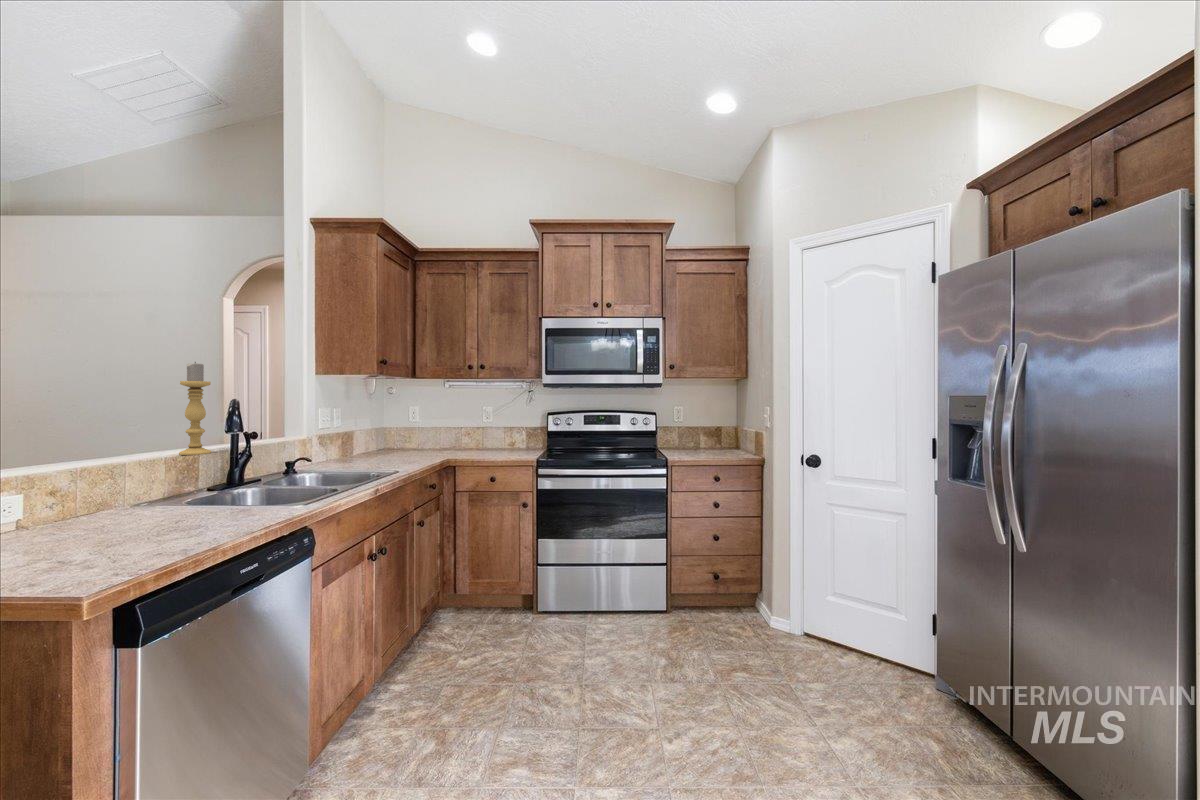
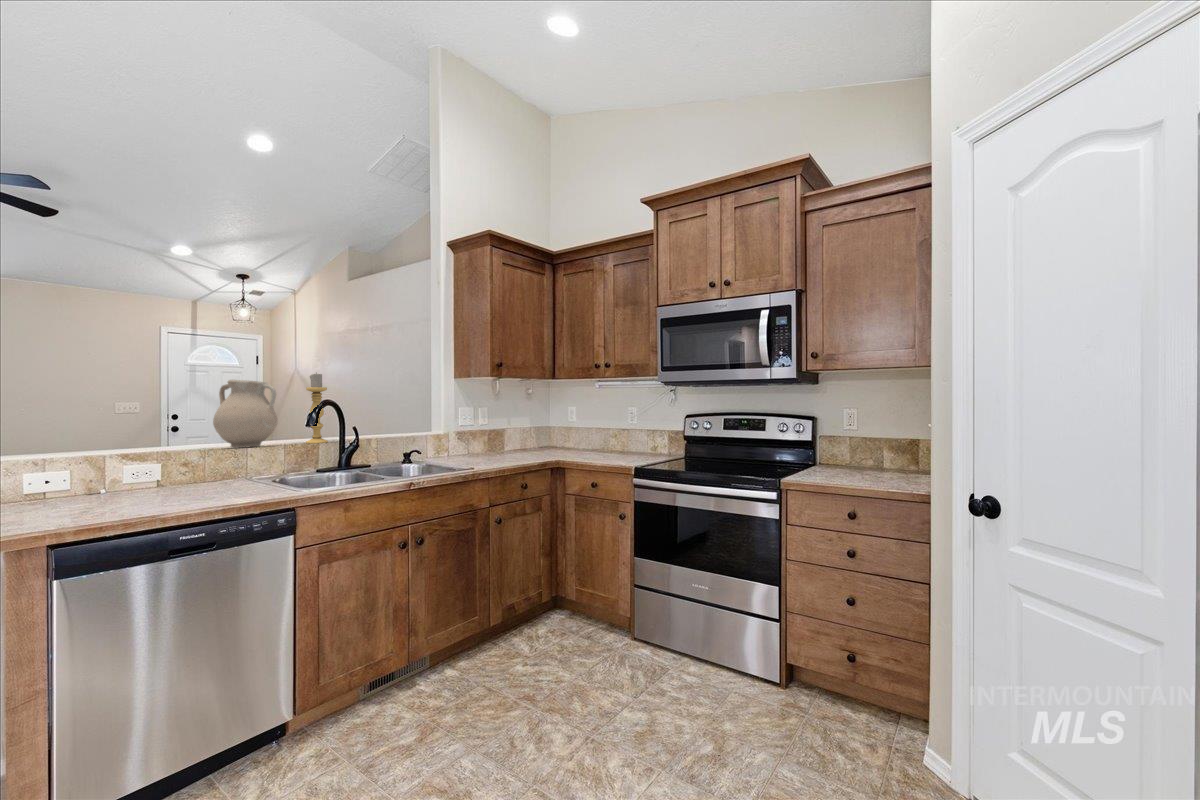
vase: none [62,368,169,465] -> present [213,380,278,448]

